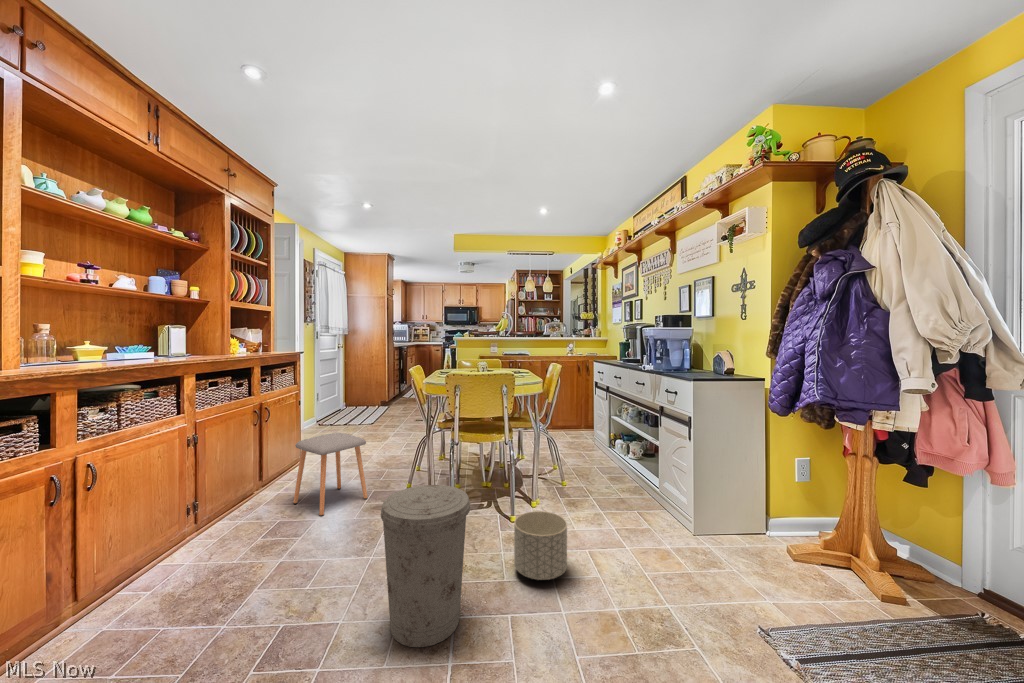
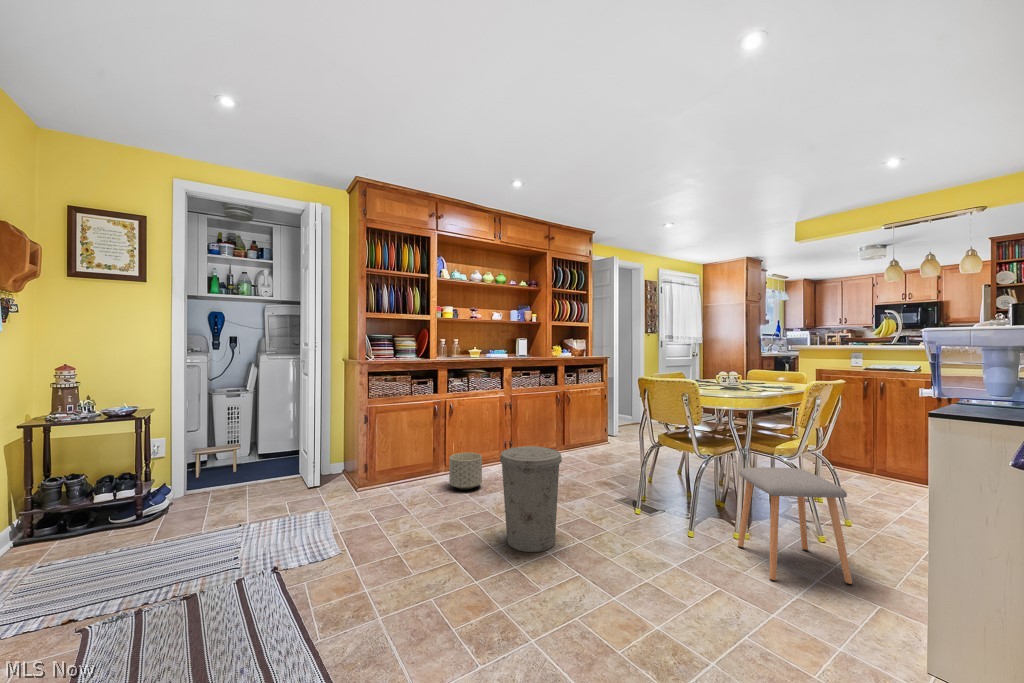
stool: present [293,433,368,516] -> present [738,467,852,585]
planter: present [514,511,567,580] -> present [449,453,482,490]

